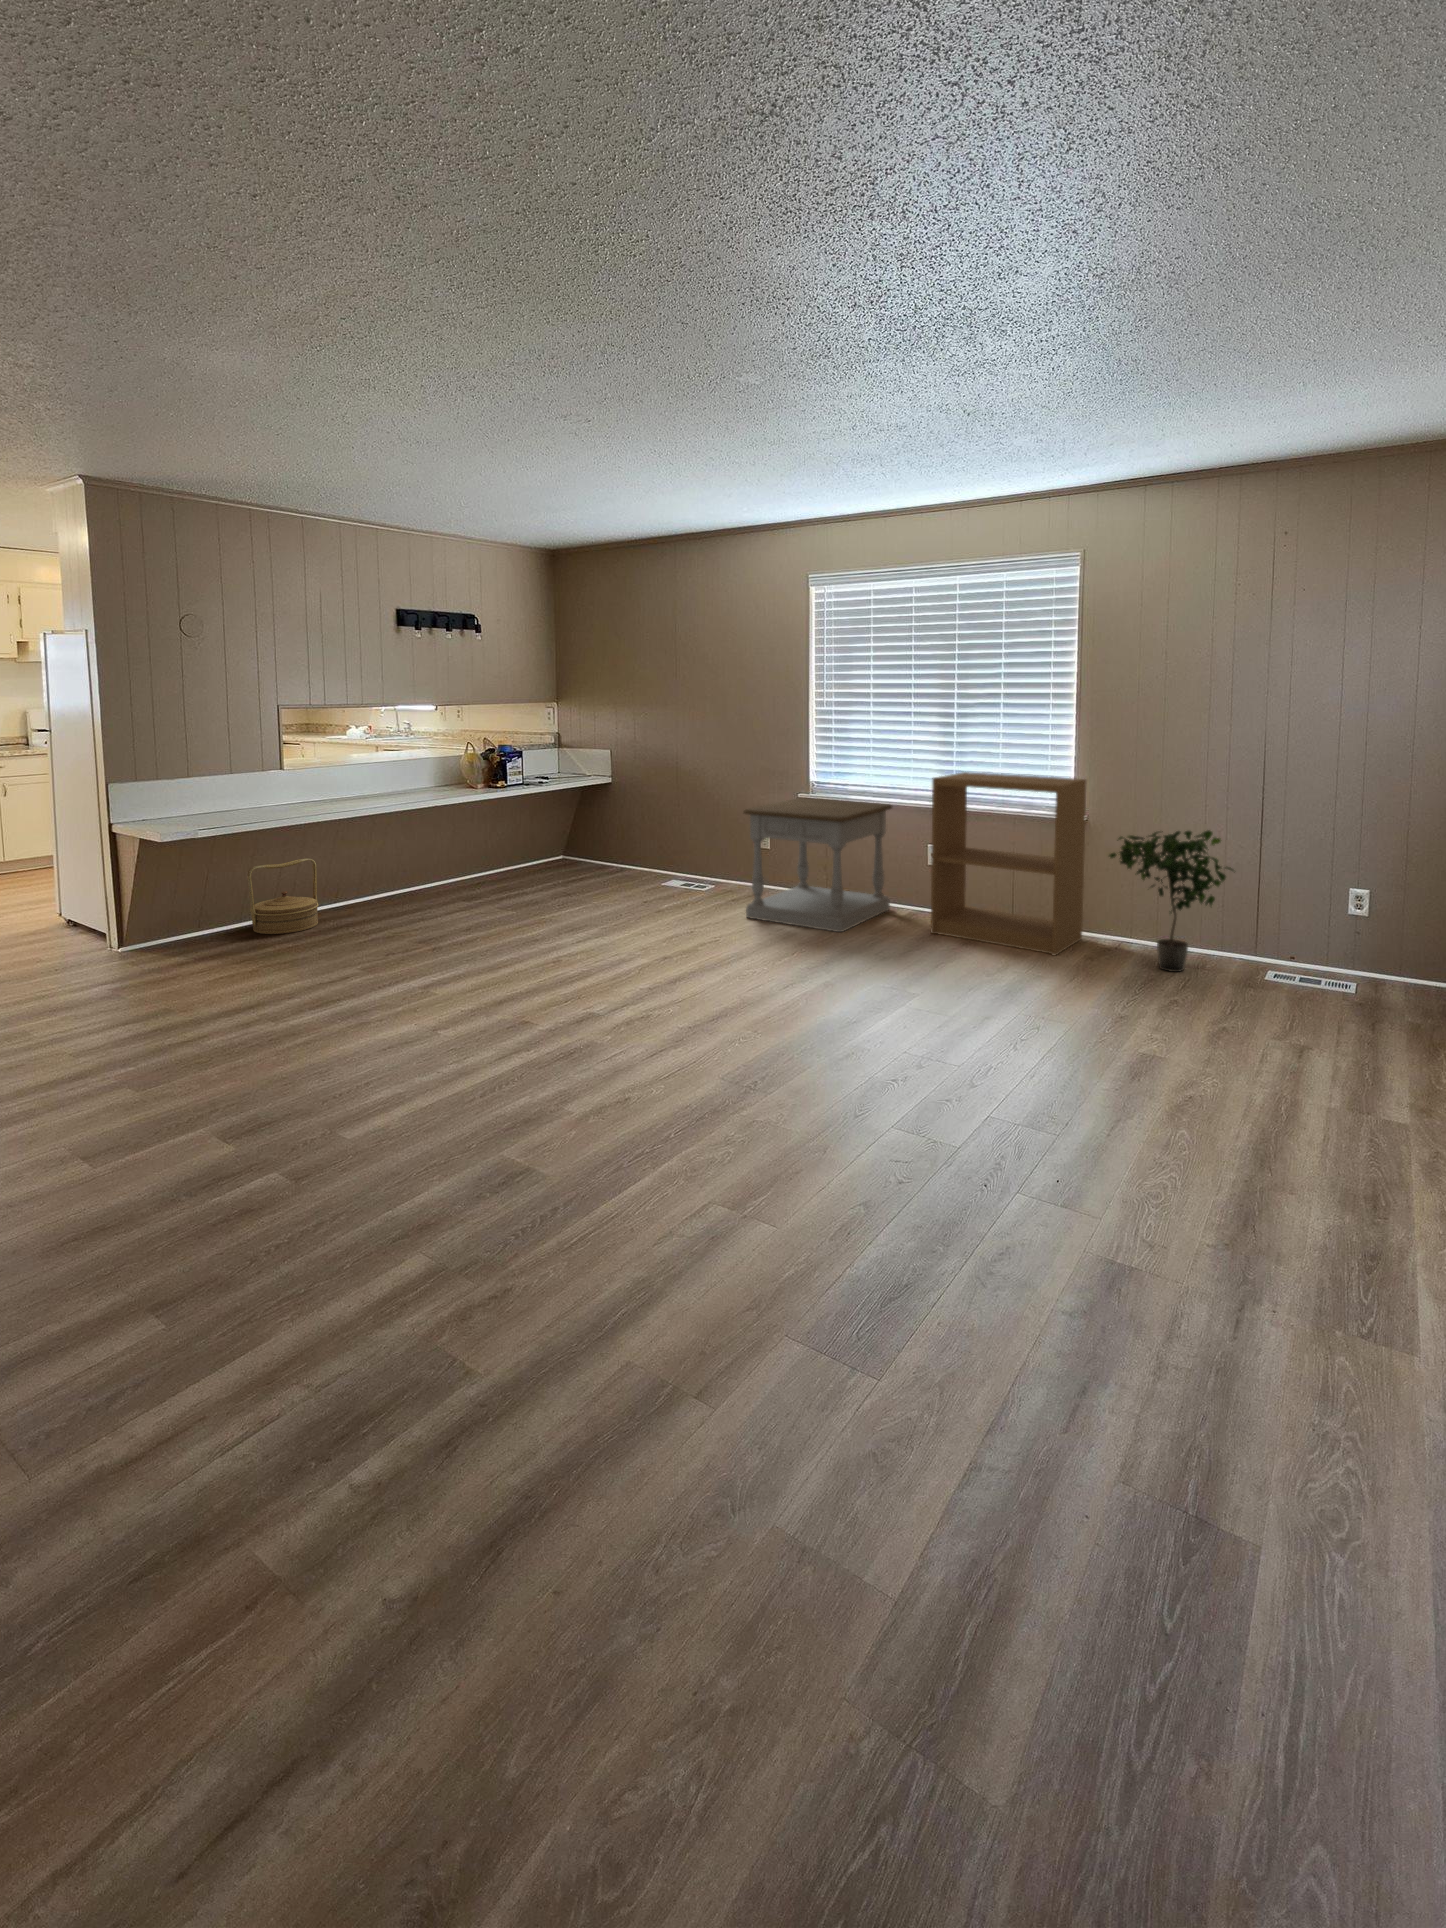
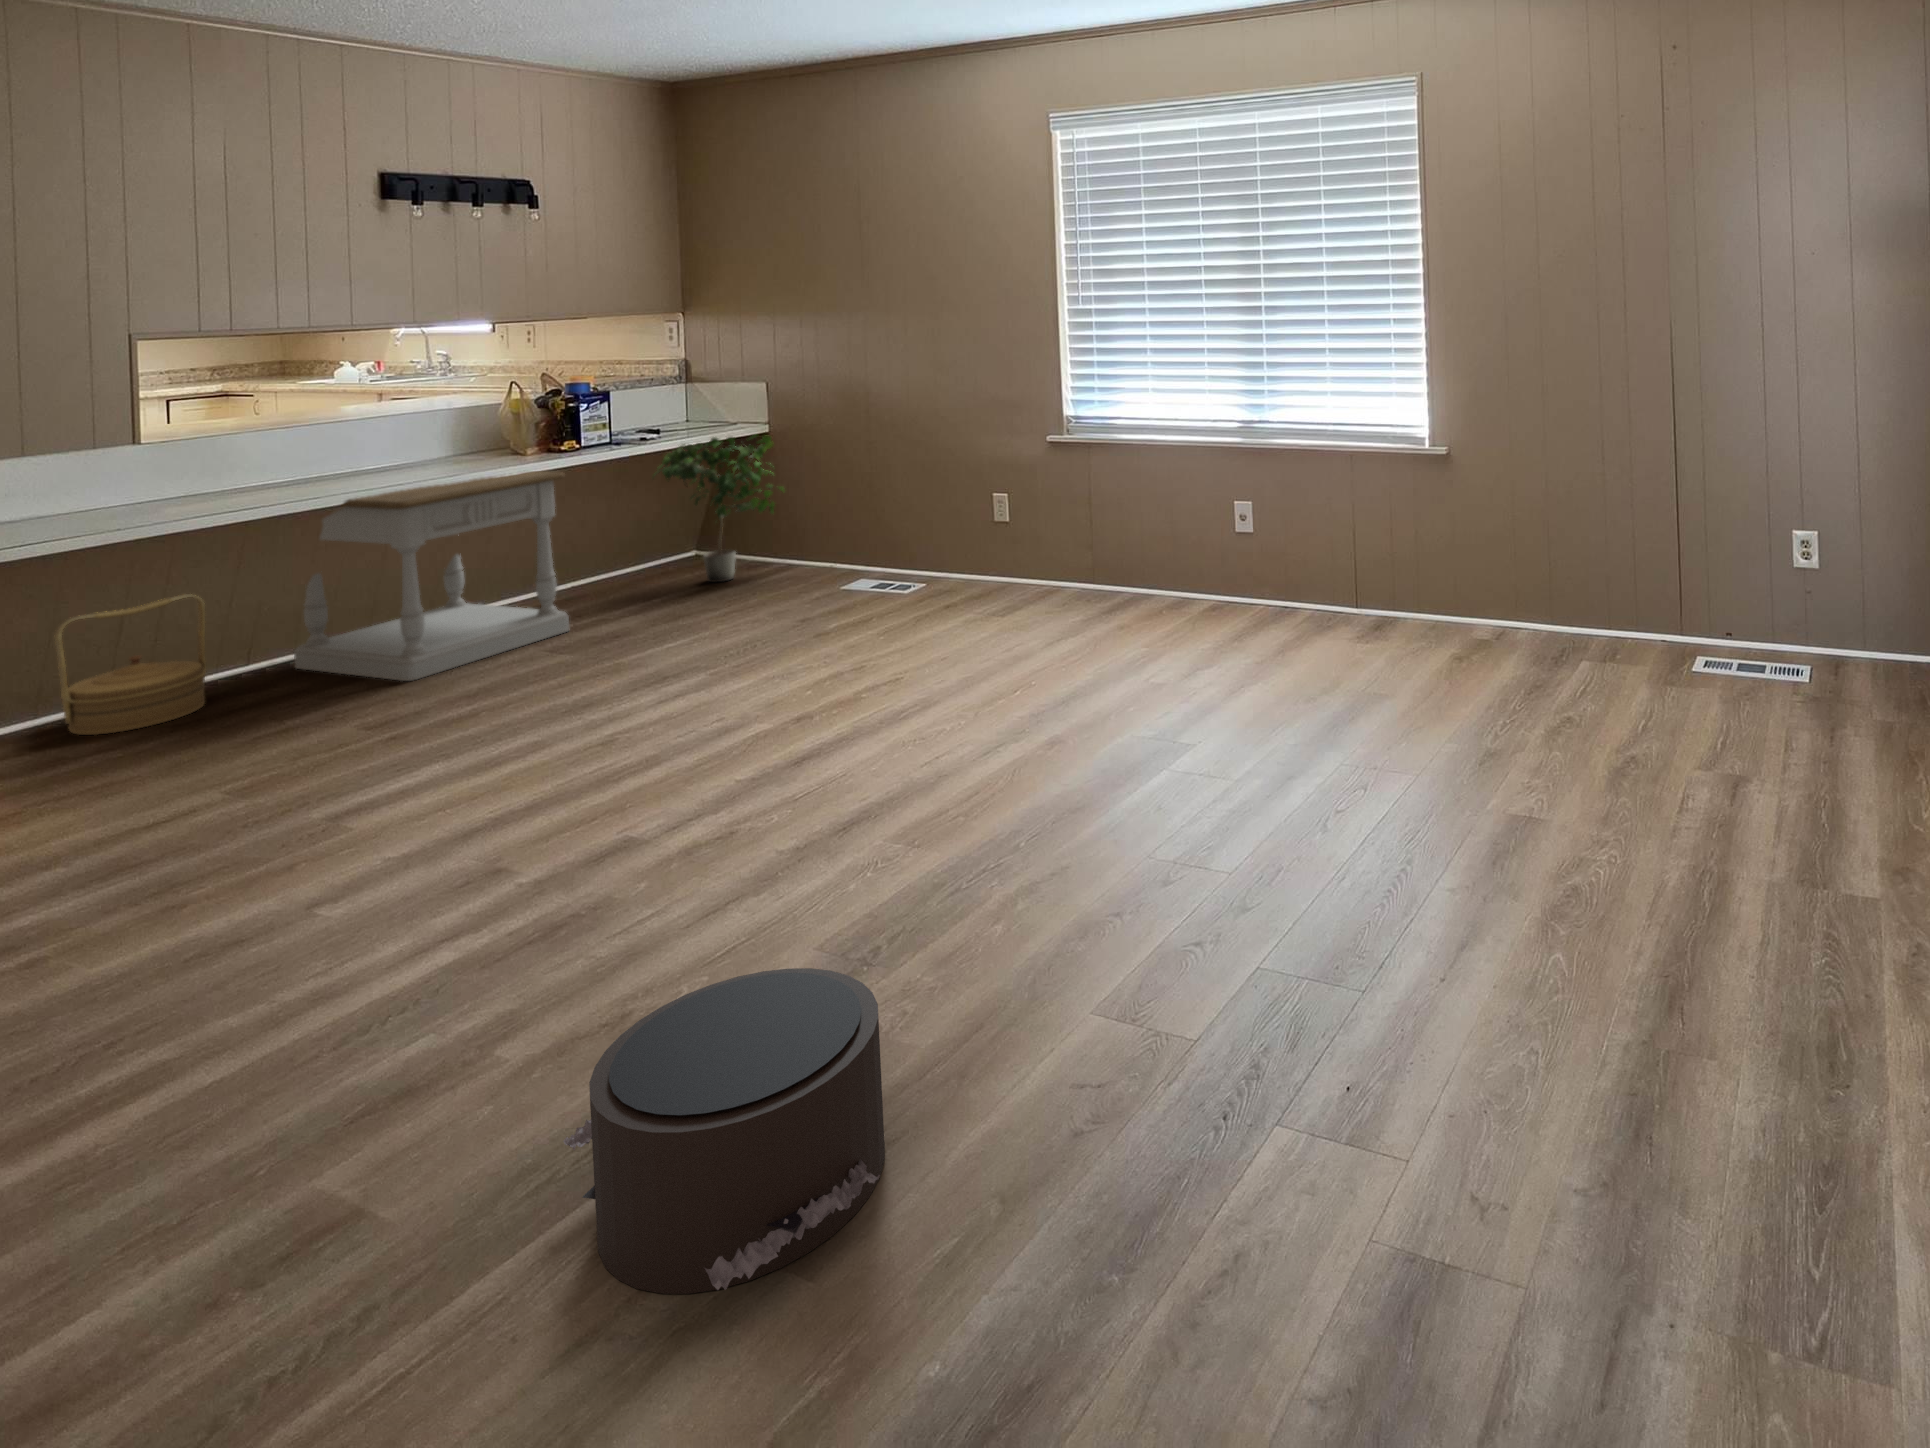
bookshelf: present [931,772,1086,956] -> none [1224,393,1449,658]
side table: present [744,798,893,932] -> present [294,471,569,681]
potted plant: present [1109,830,1234,972] -> present [653,435,785,582]
pouf: none [622,1077,799,1225] -> present [563,968,885,1294]

